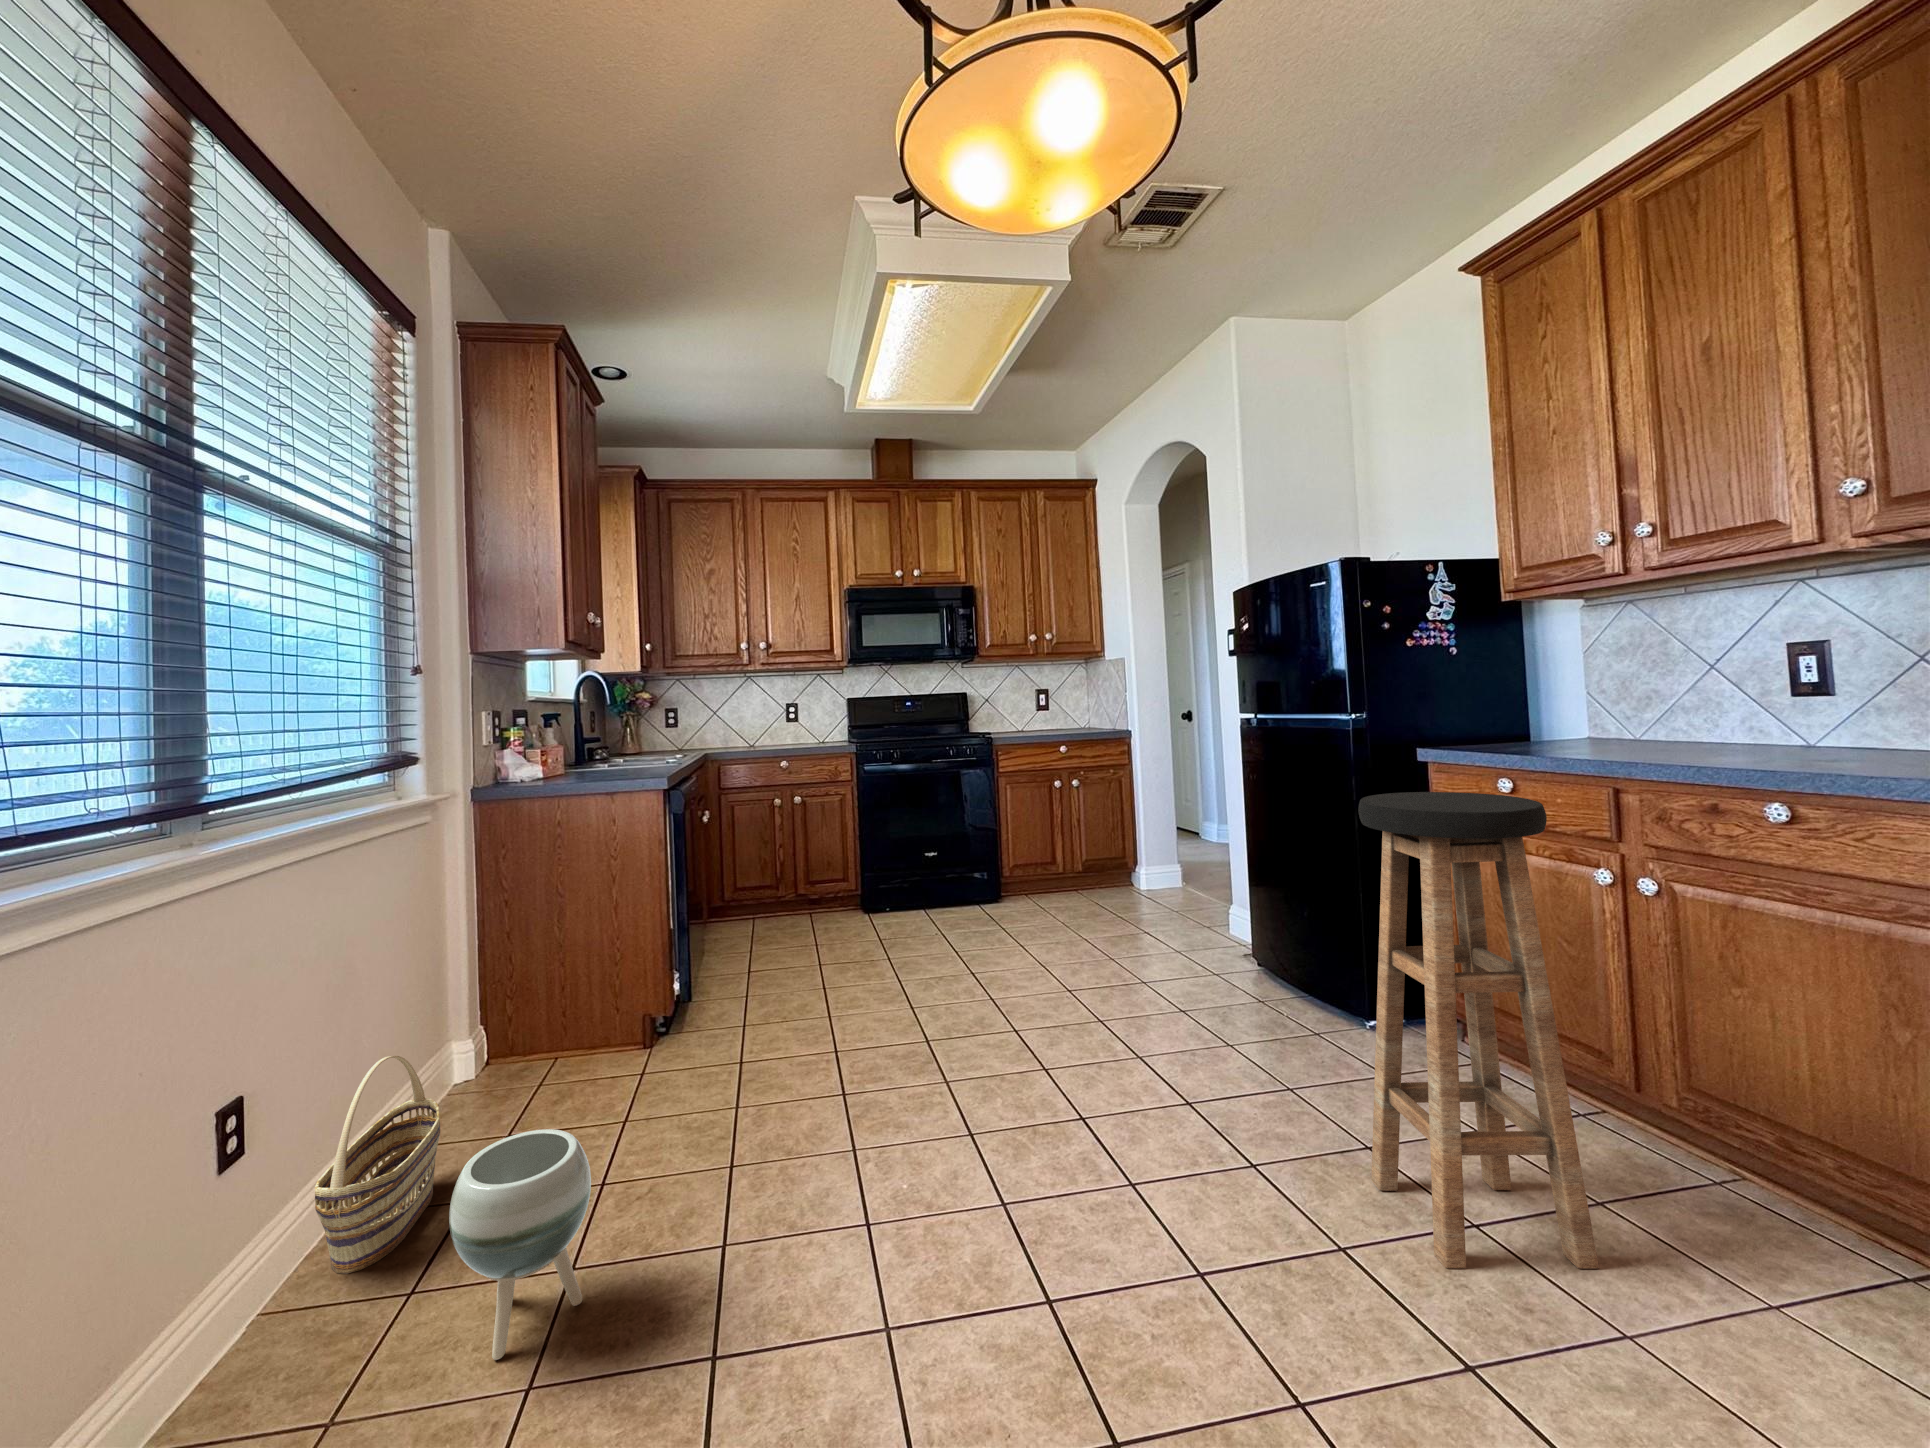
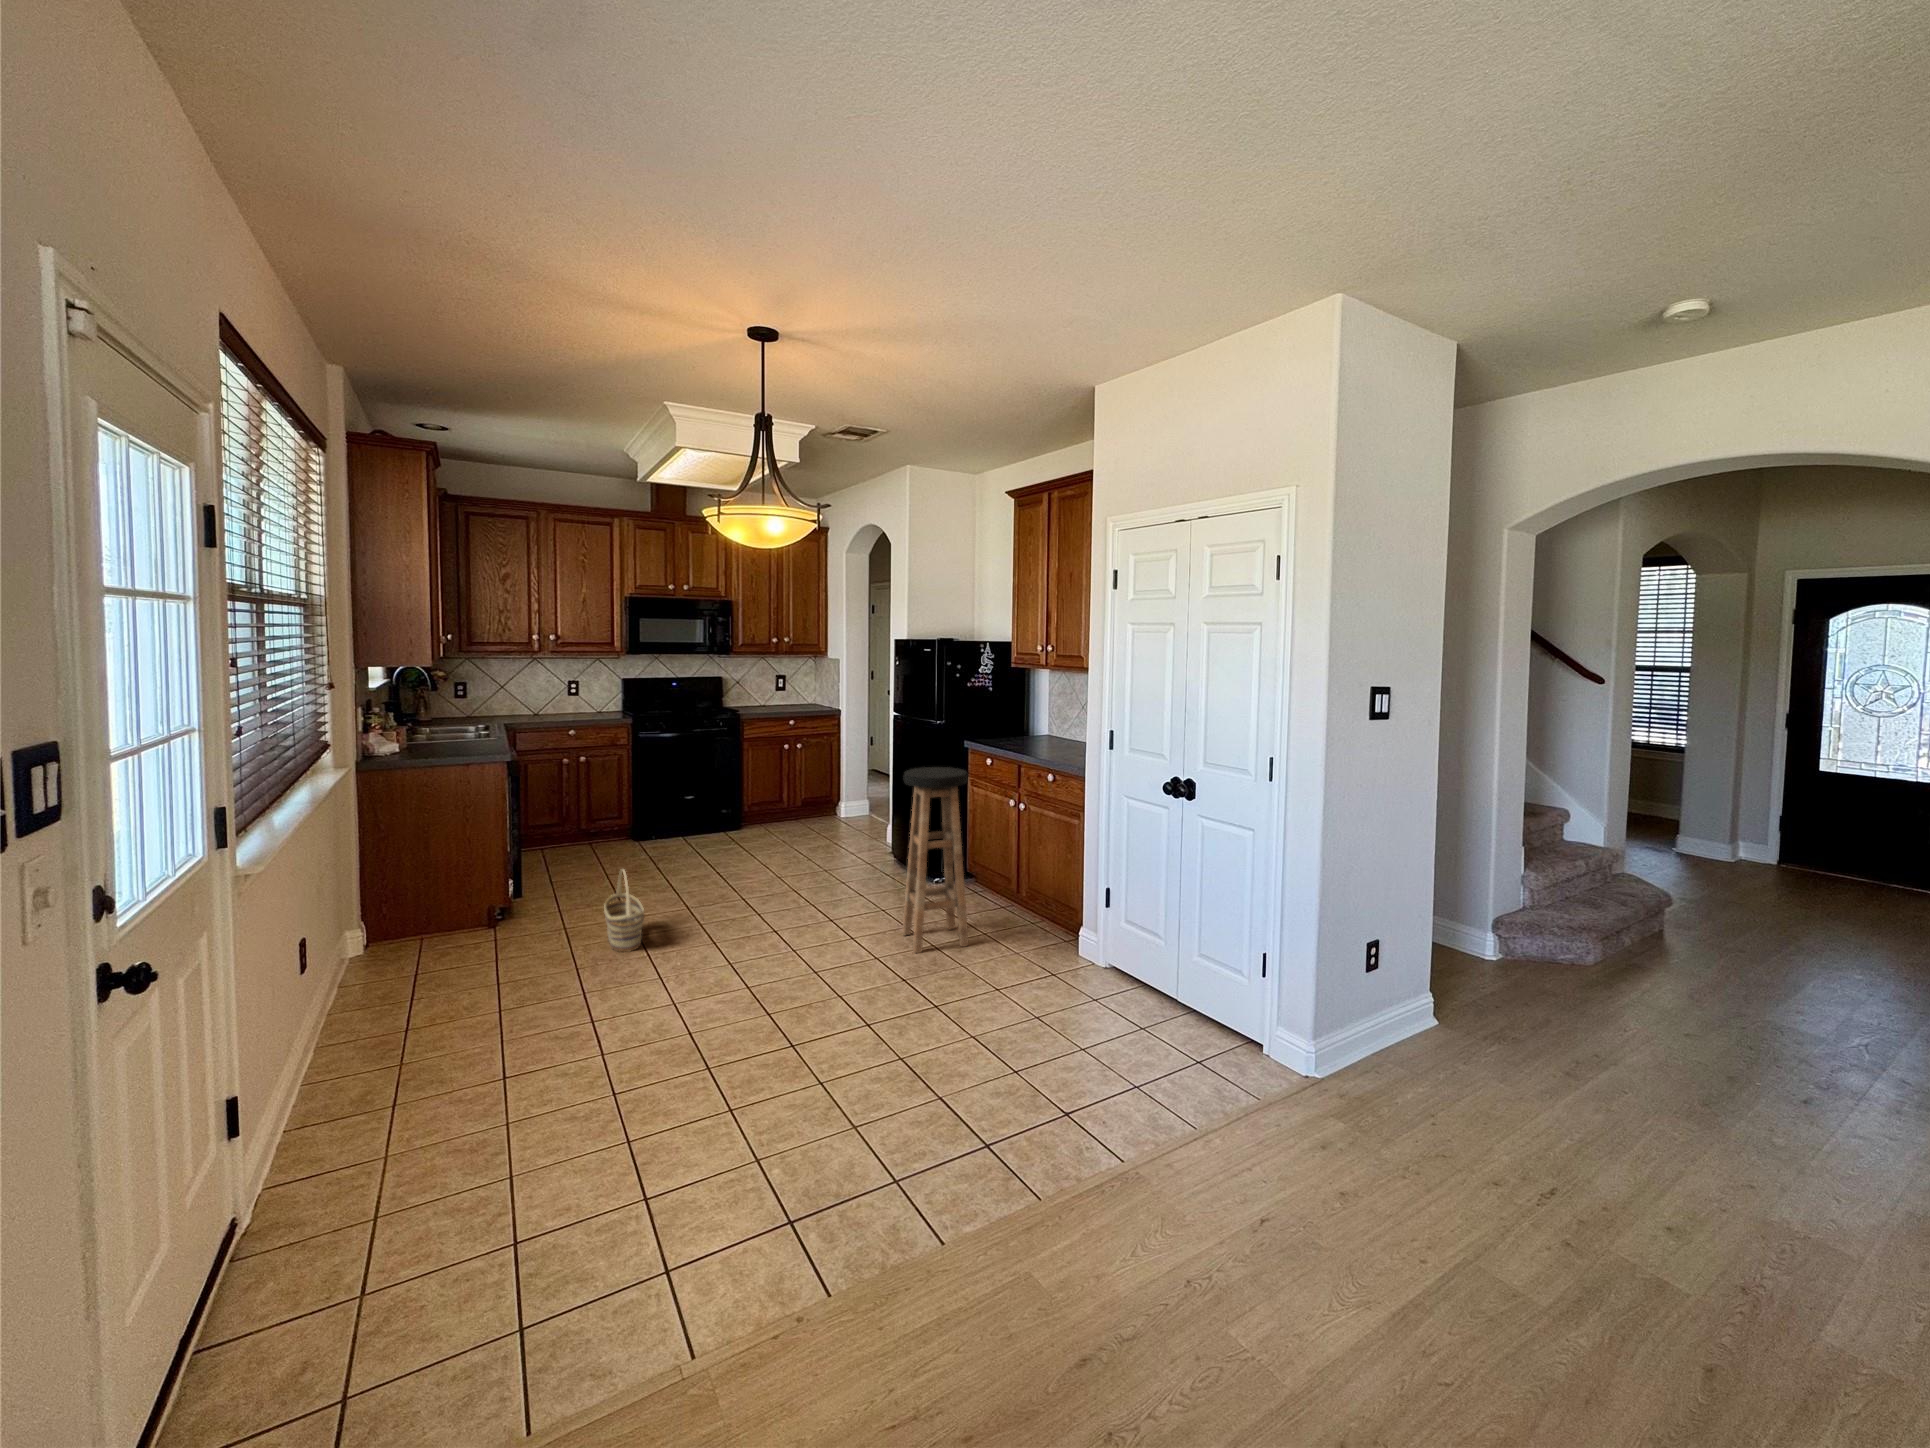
basket: present [315,1056,440,1274] -> present [604,869,644,952]
planter: present [449,1129,591,1360] -> none [448,942,522,1038]

